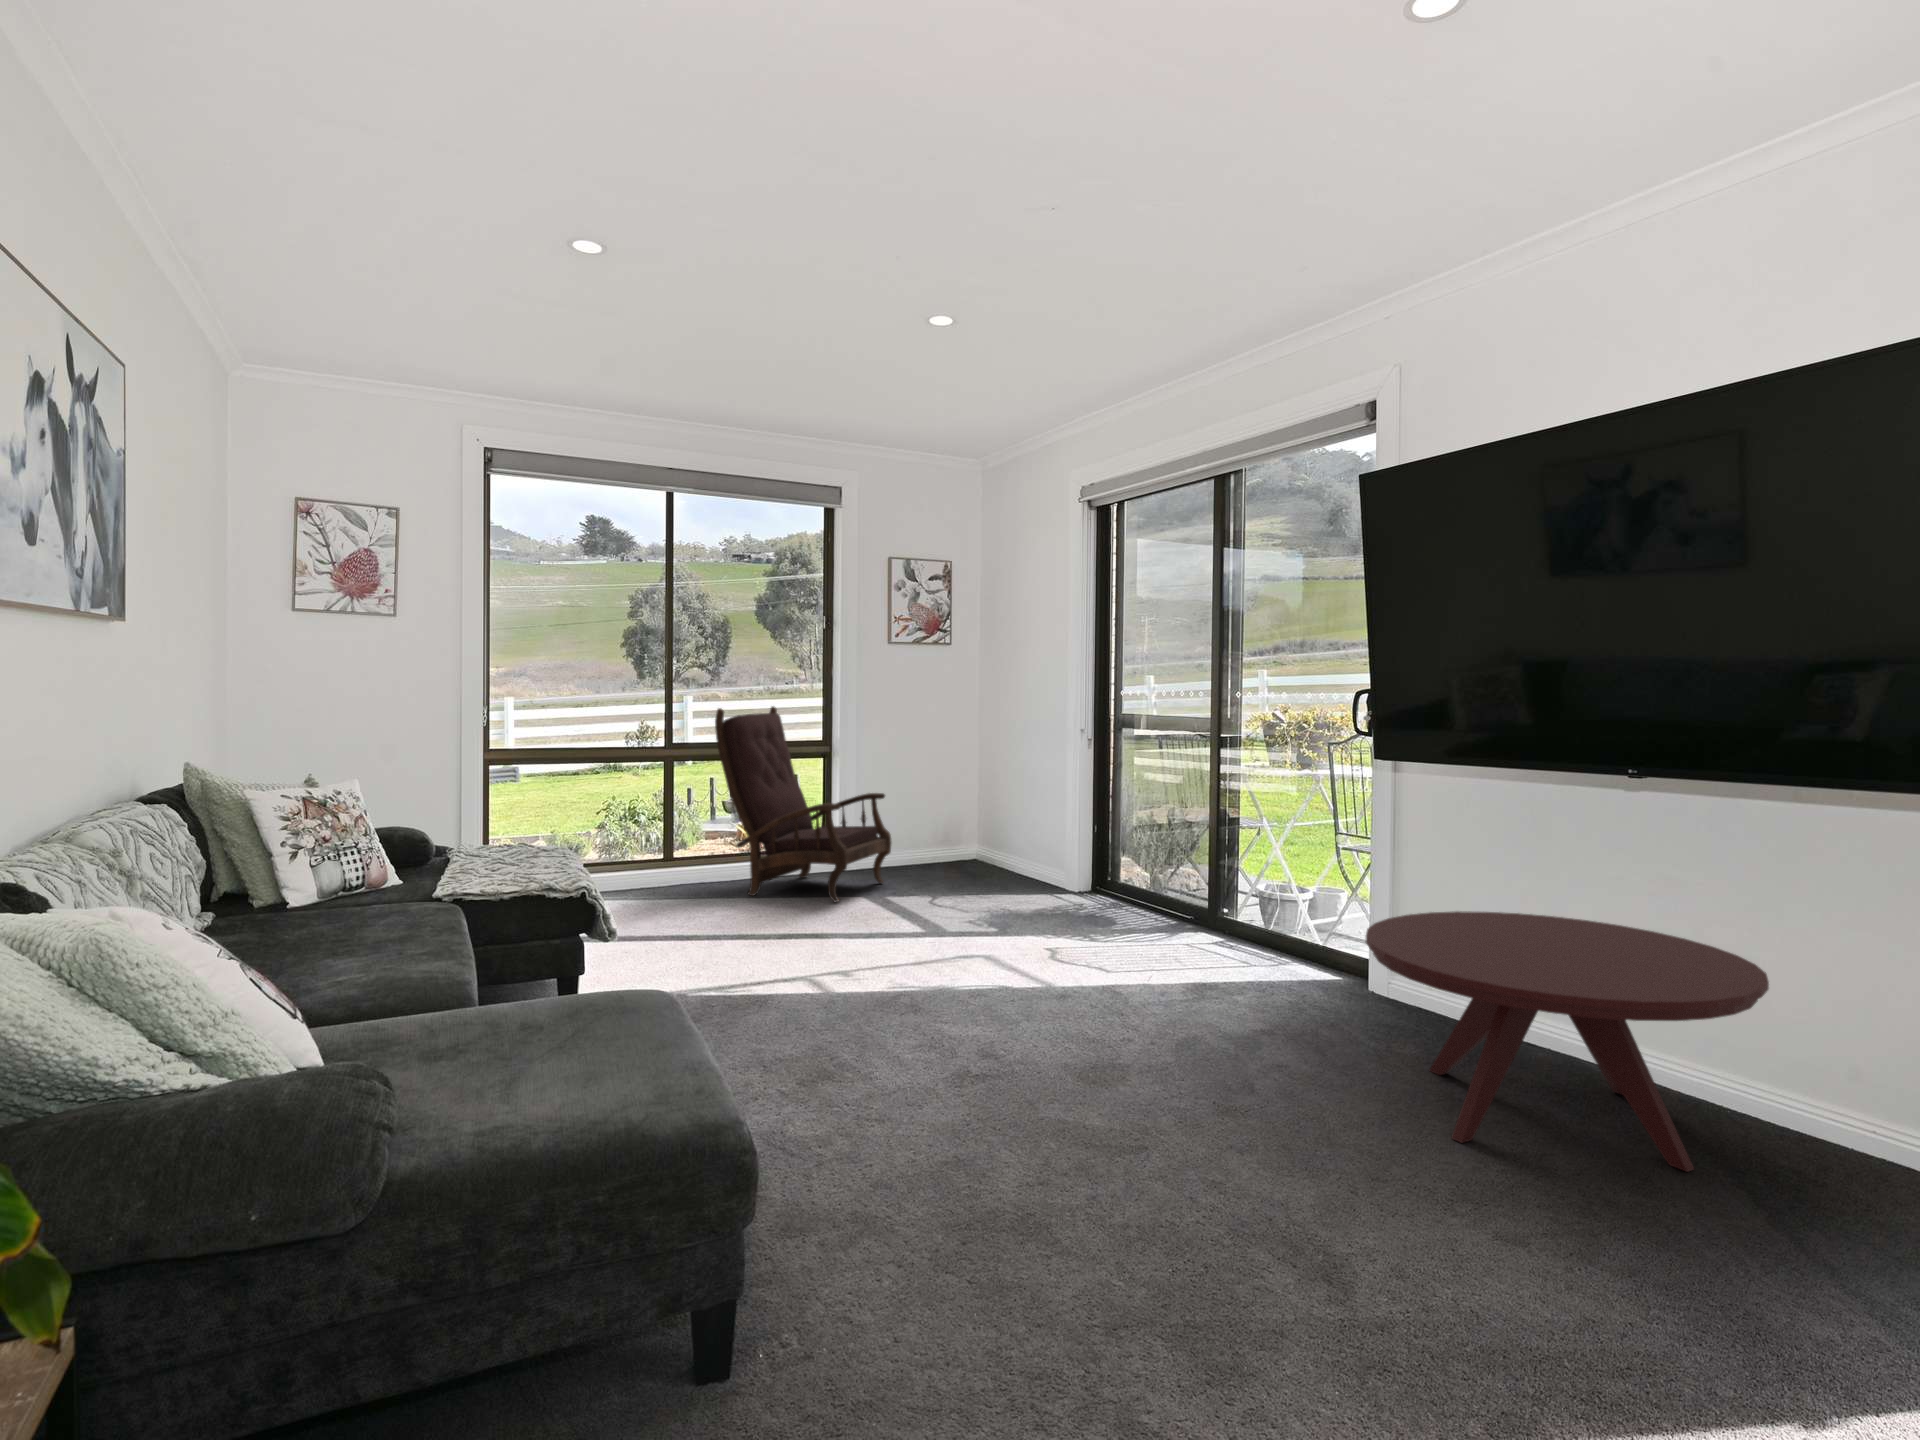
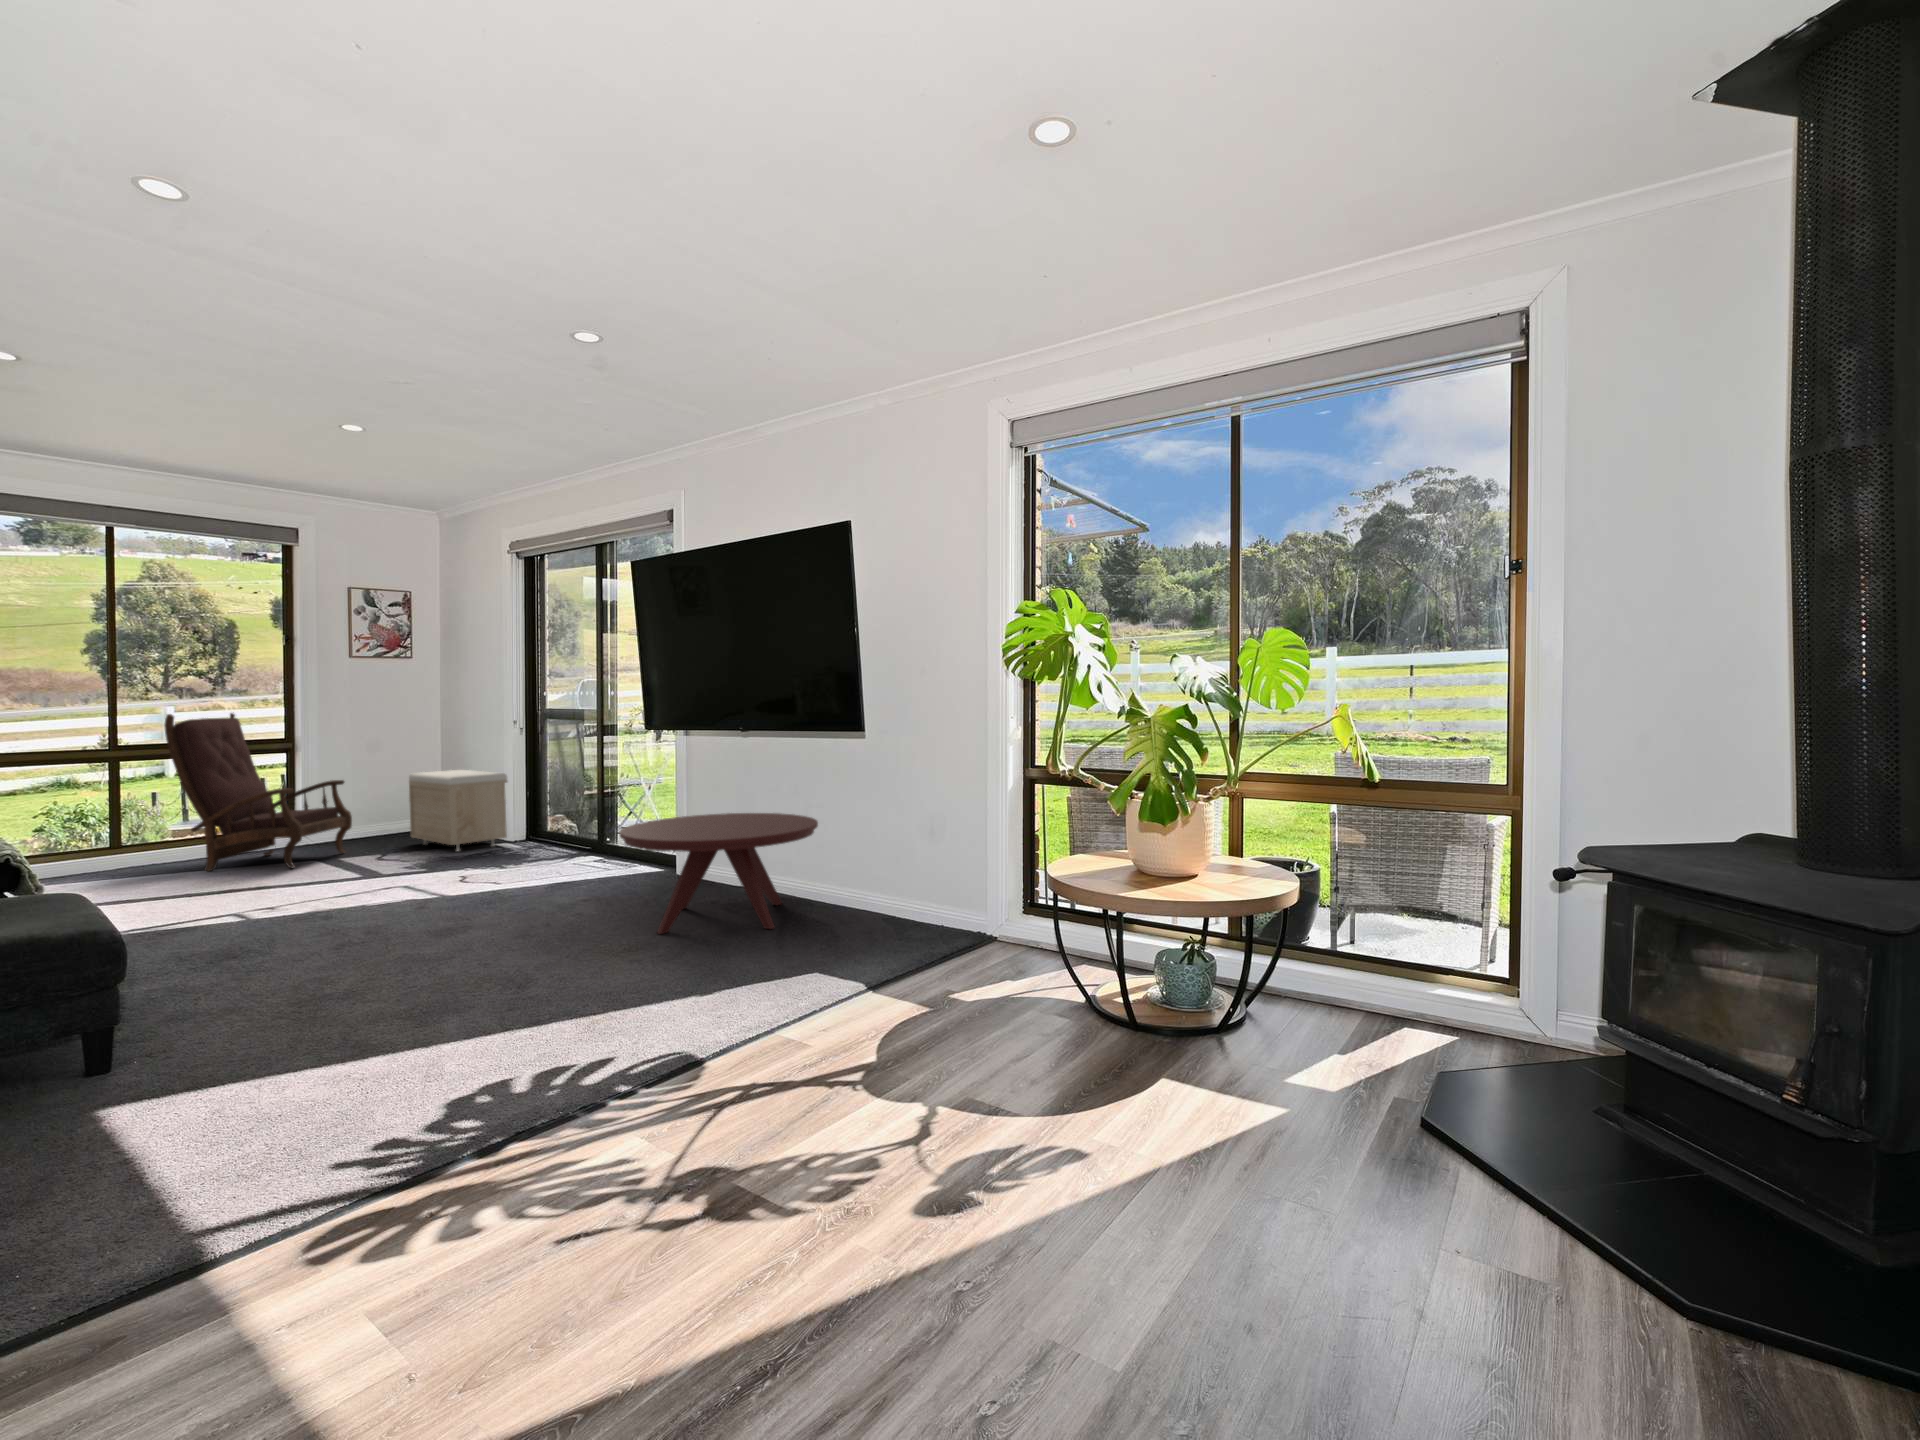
storage bench: none [949,785,1069,895] -> present [409,770,507,851]

